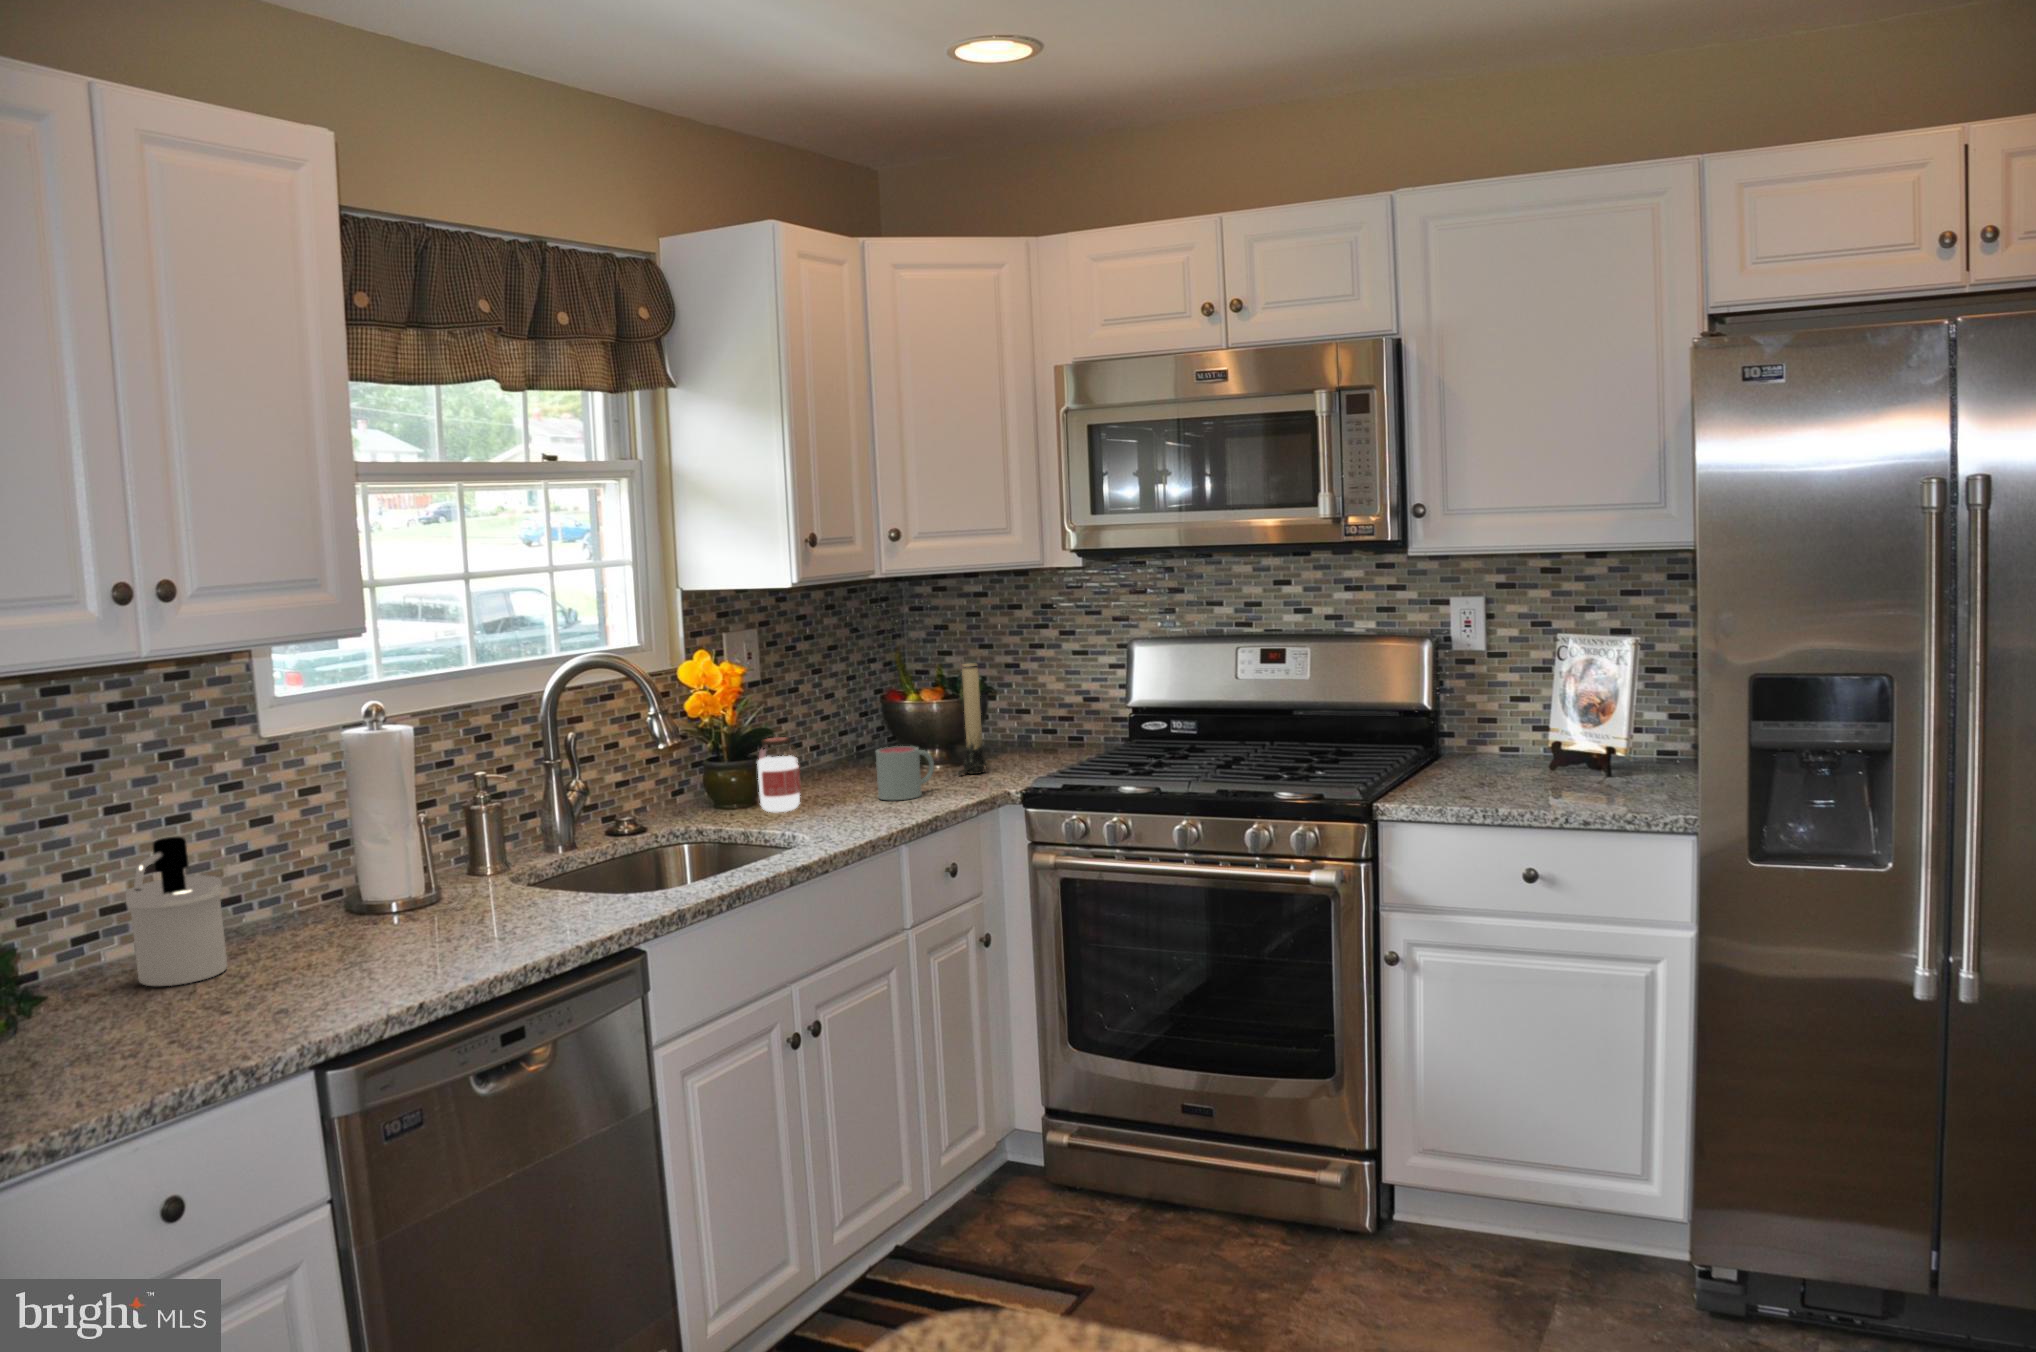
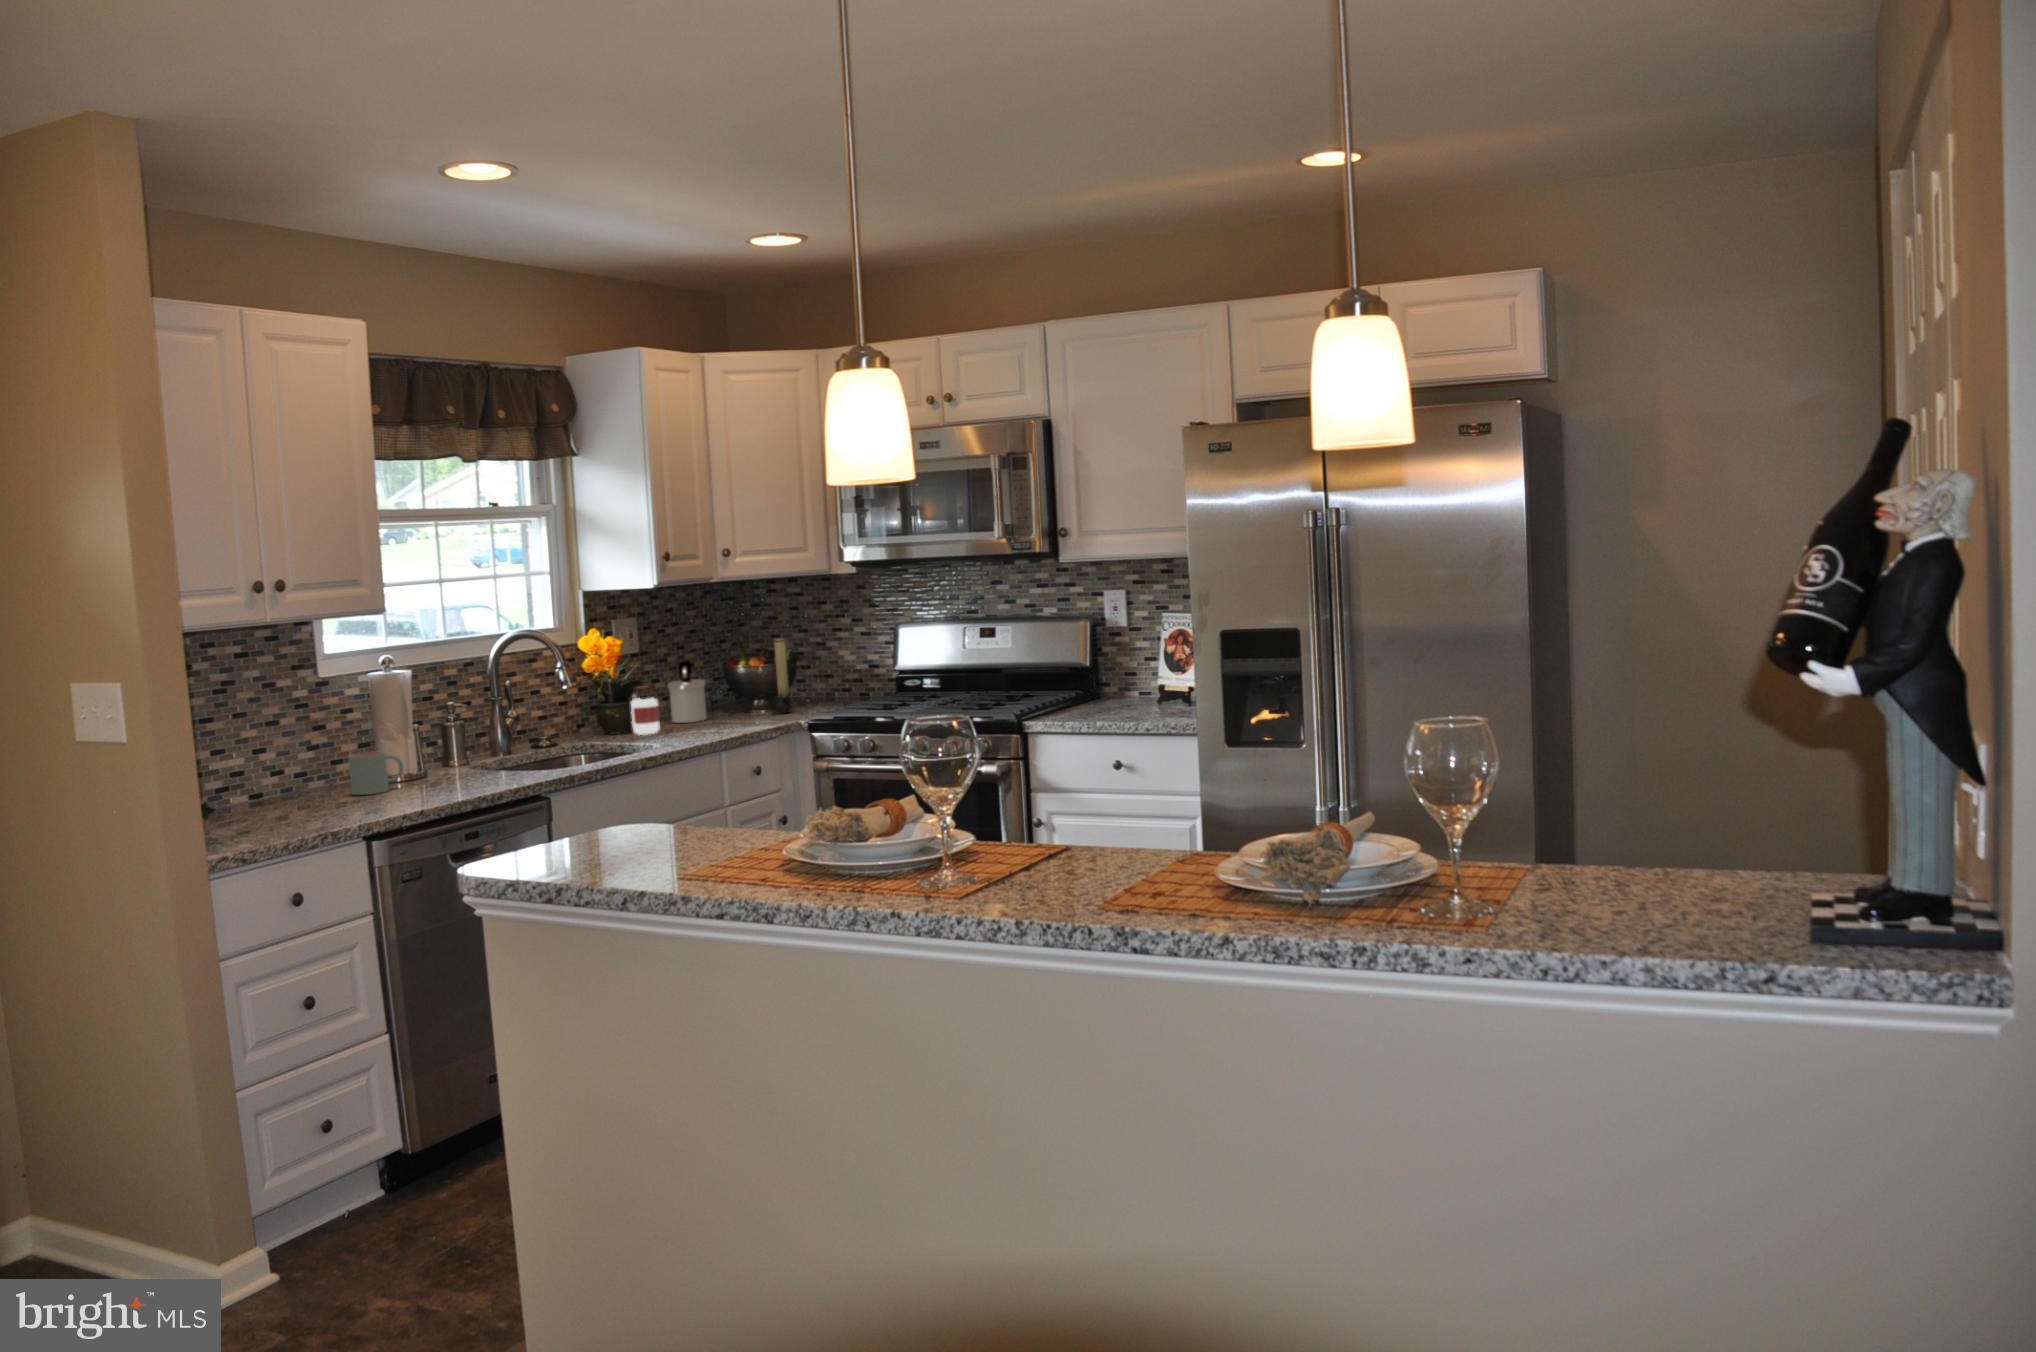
mug: present [876,746,934,800] -> present [348,752,403,795]
soap dispenser: present [126,837,227,986] -> present [668,661,706,723]

